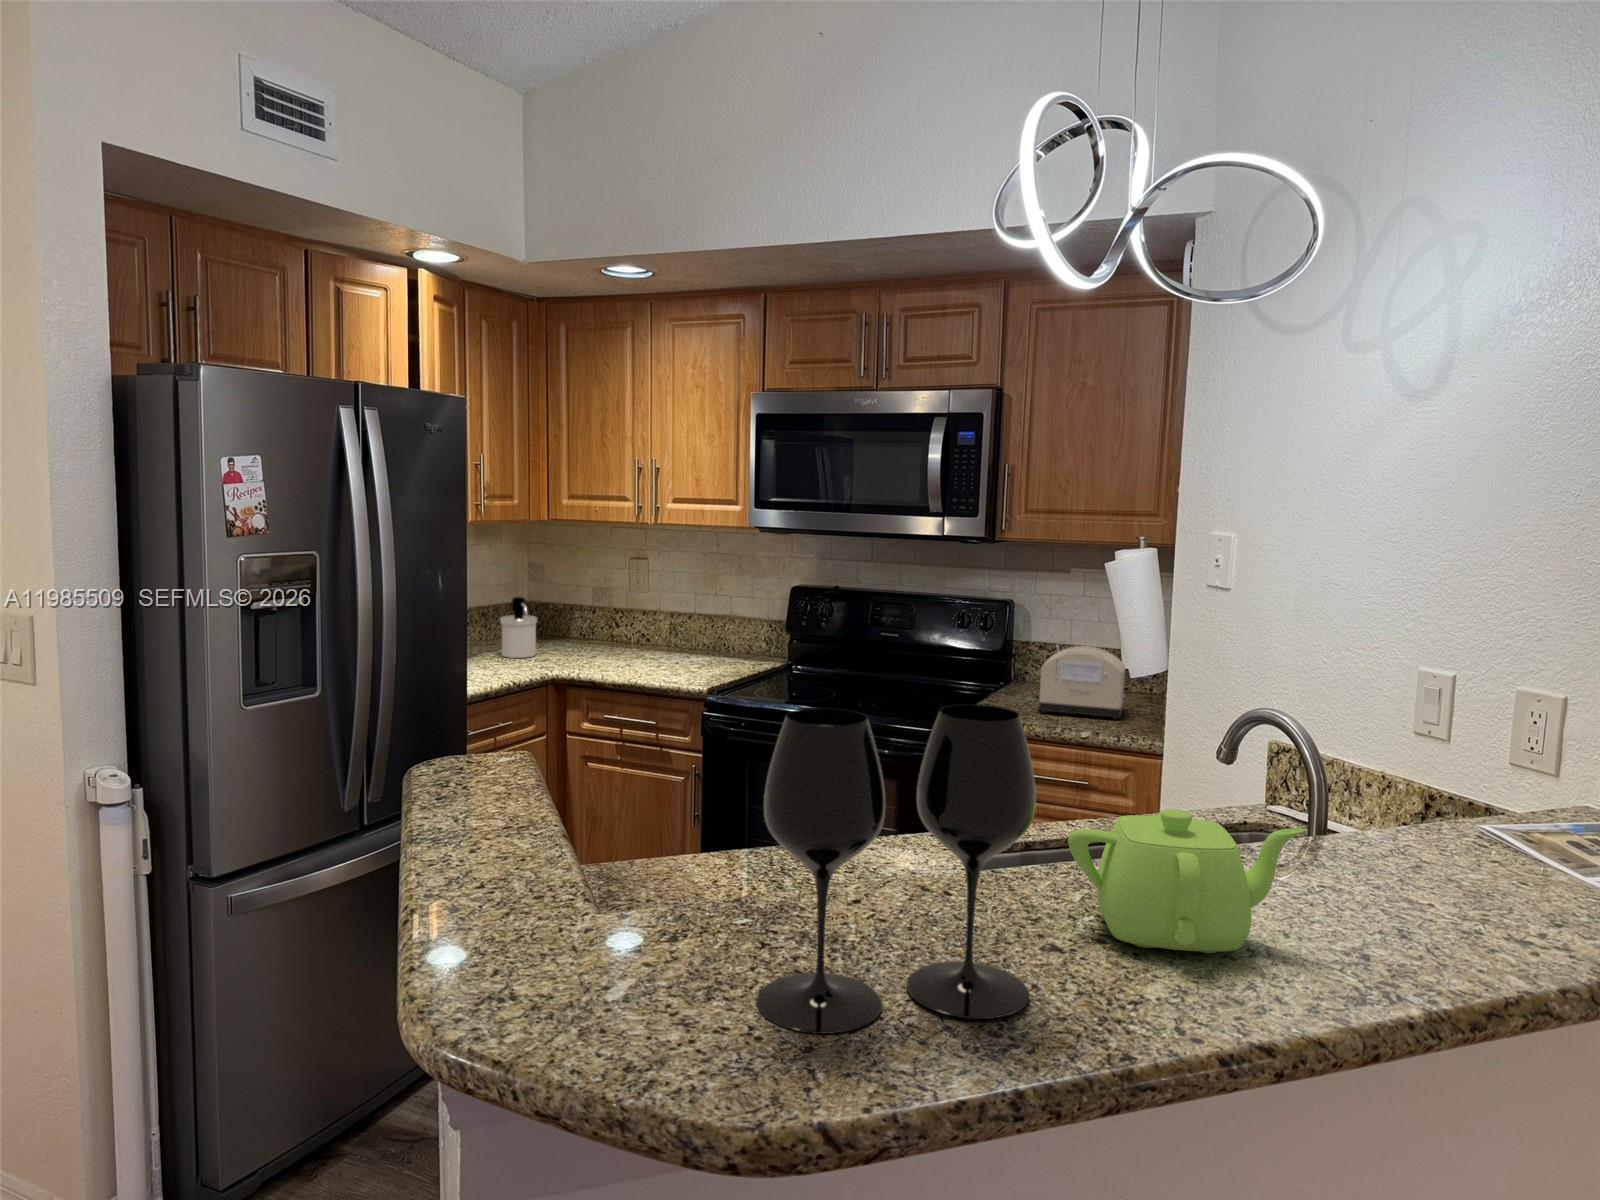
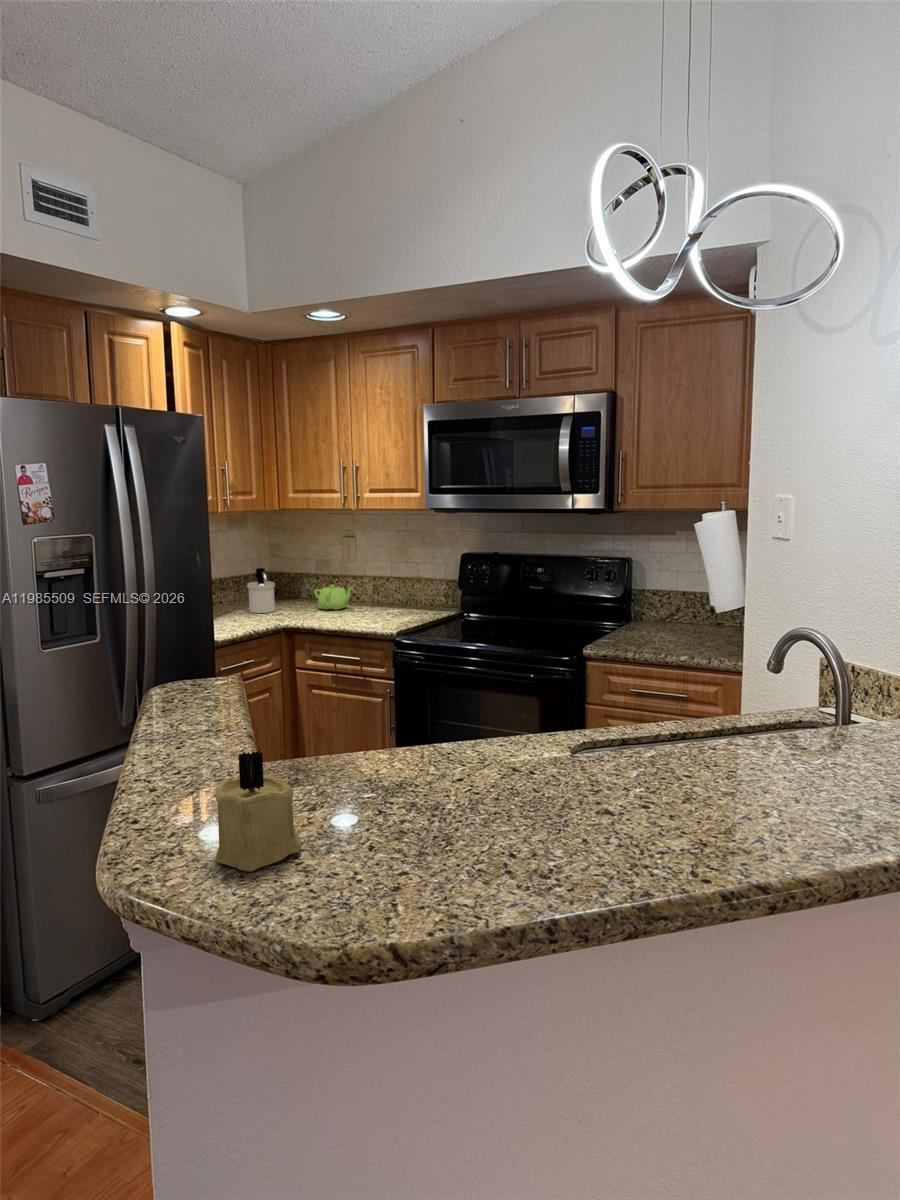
toaster: present [1036,645,1125,719] -> none [648,591,717,647]
wine glass: present [756,704,1036,1034] -> none [363,622,579,877]
teapot: present [1068,809,1304,953] -> present [314,585,353,610]
candle: none [565,863,675,1024] -> present [216,751,301,871]

